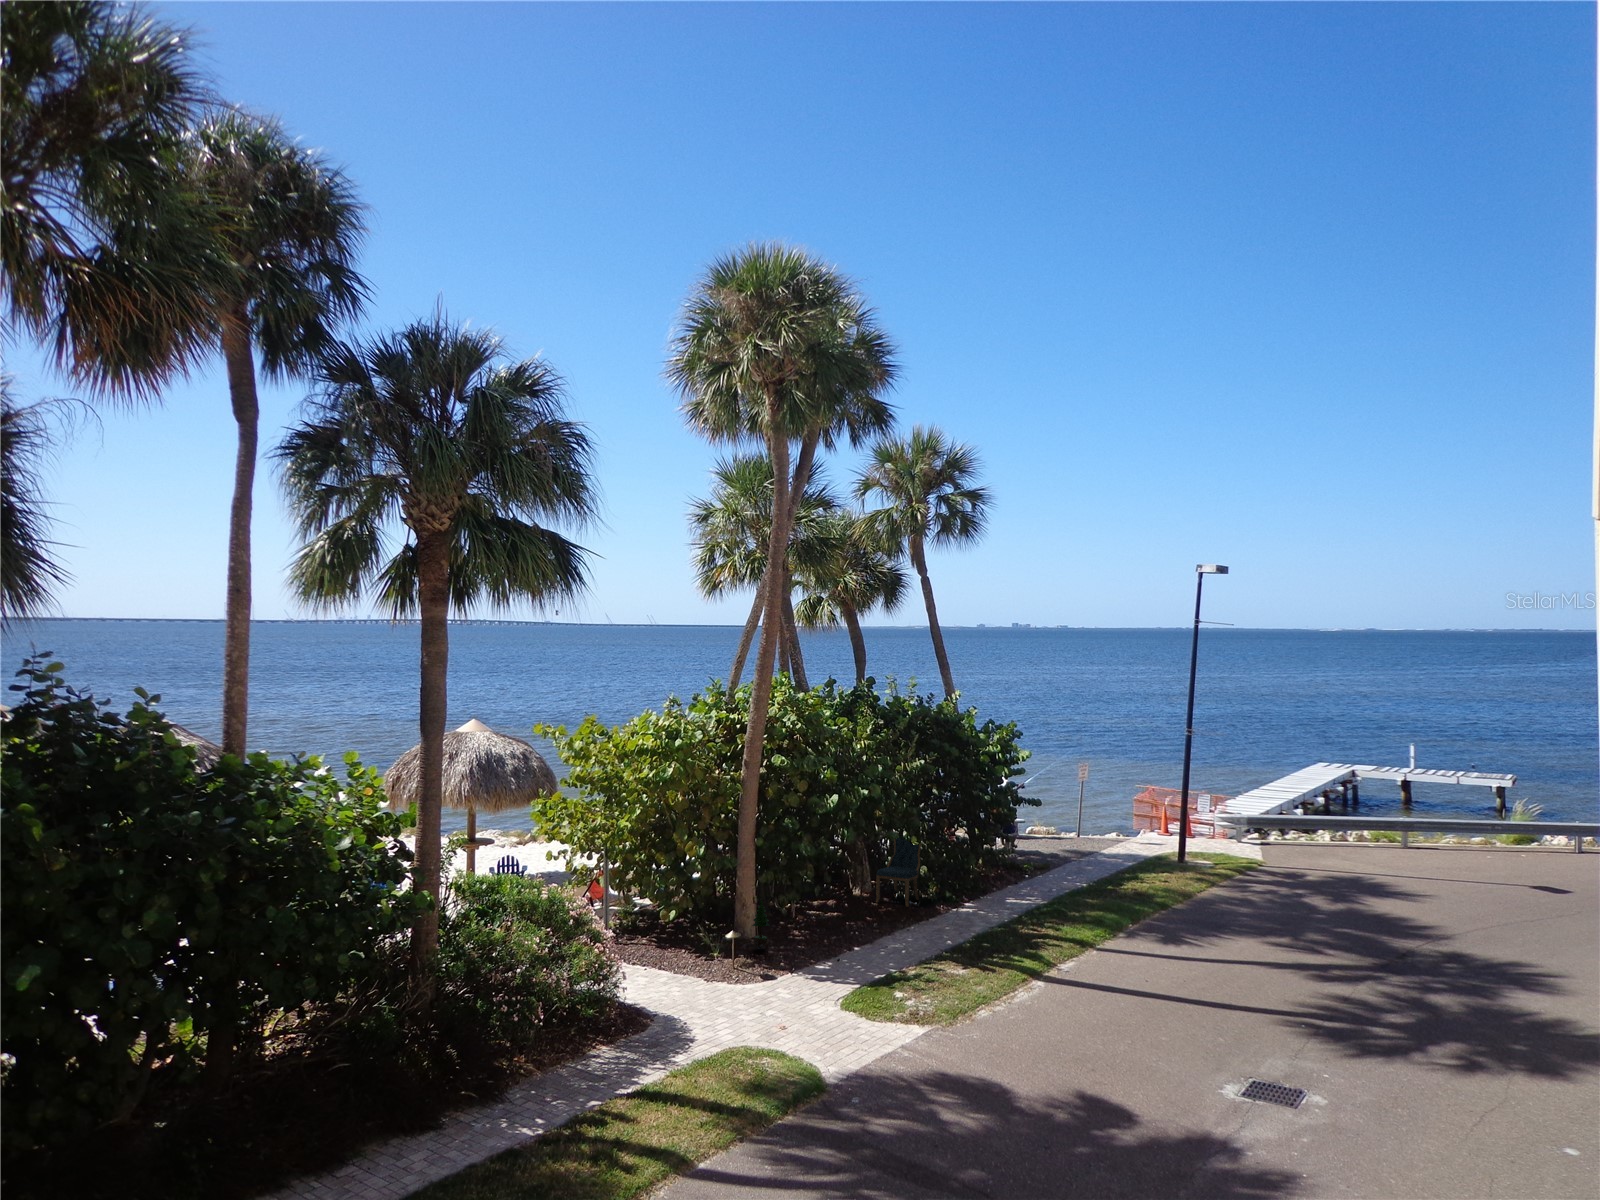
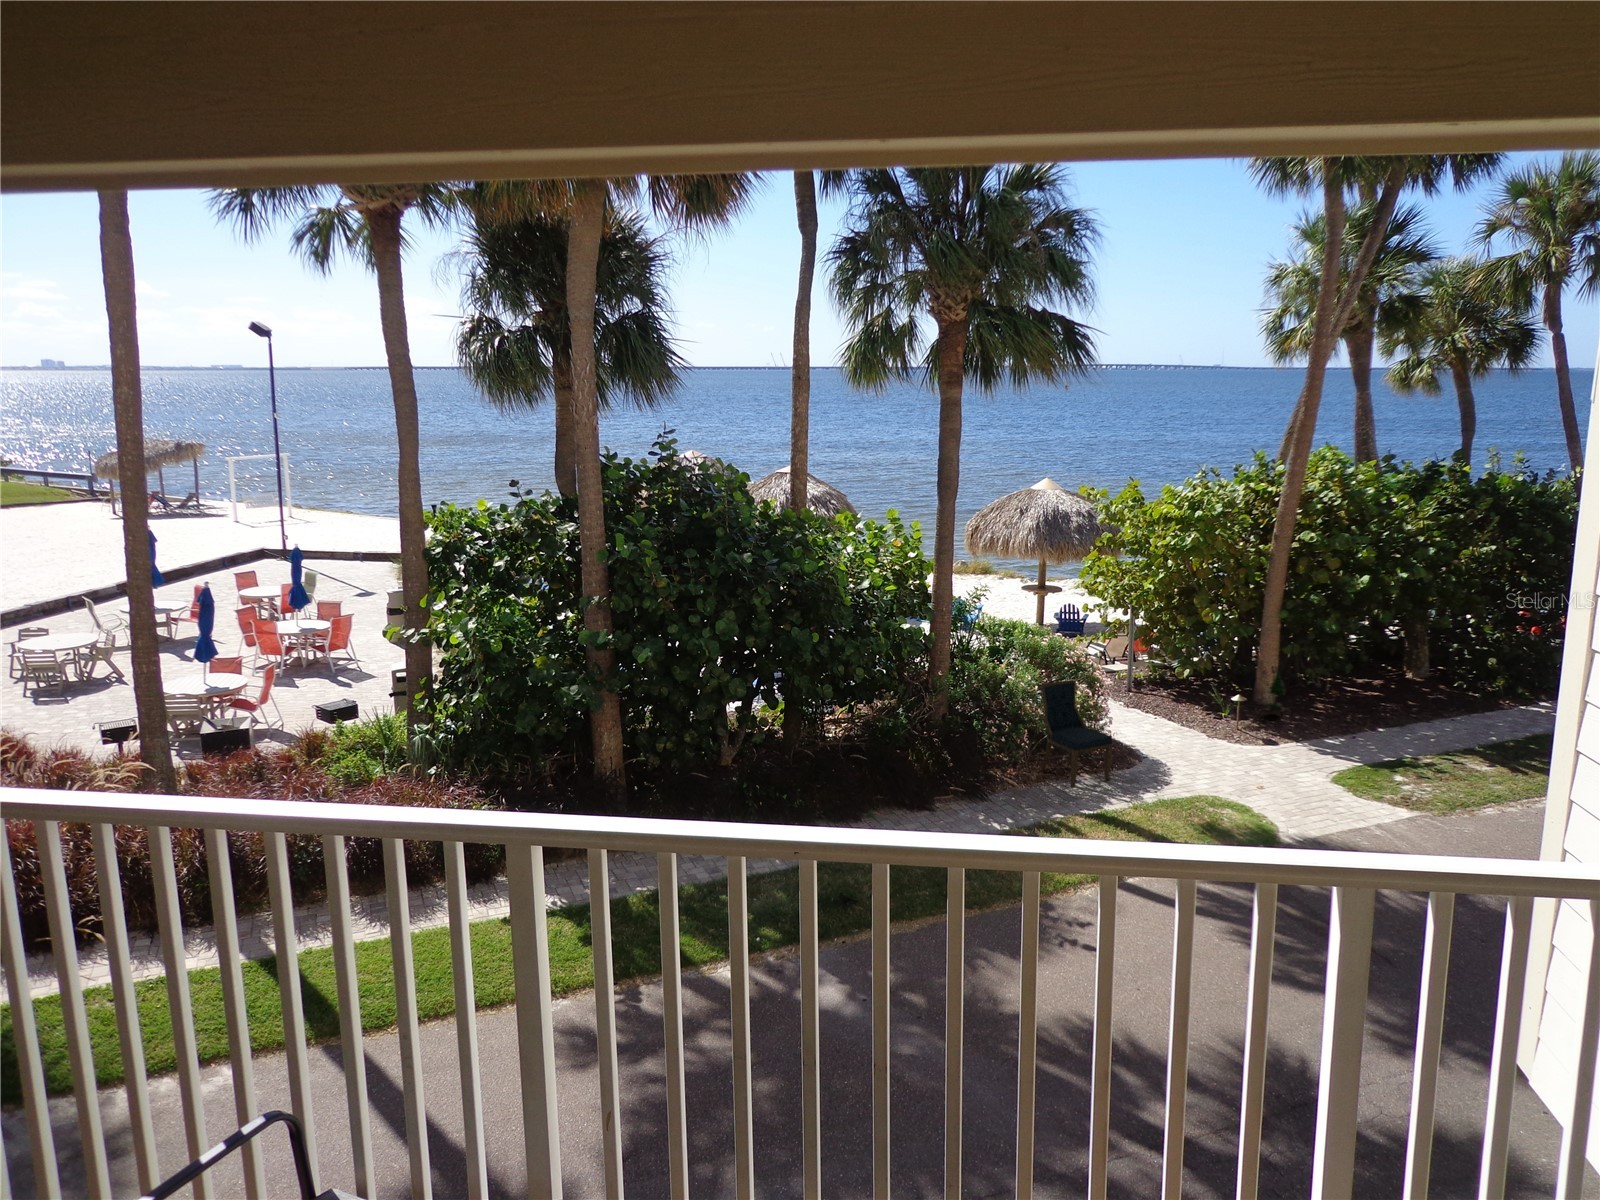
chair: present [876,838,921,907] -> present [1041,681,1112,788]

